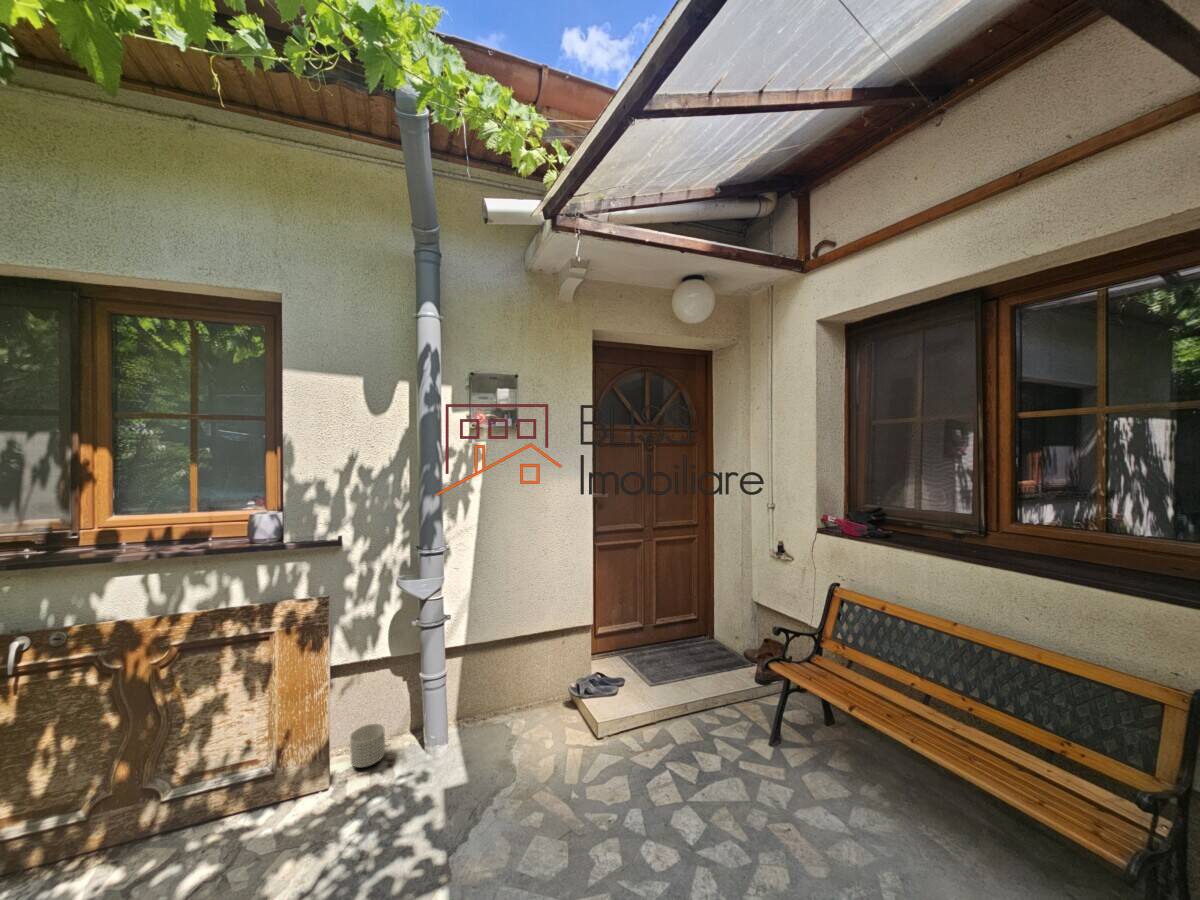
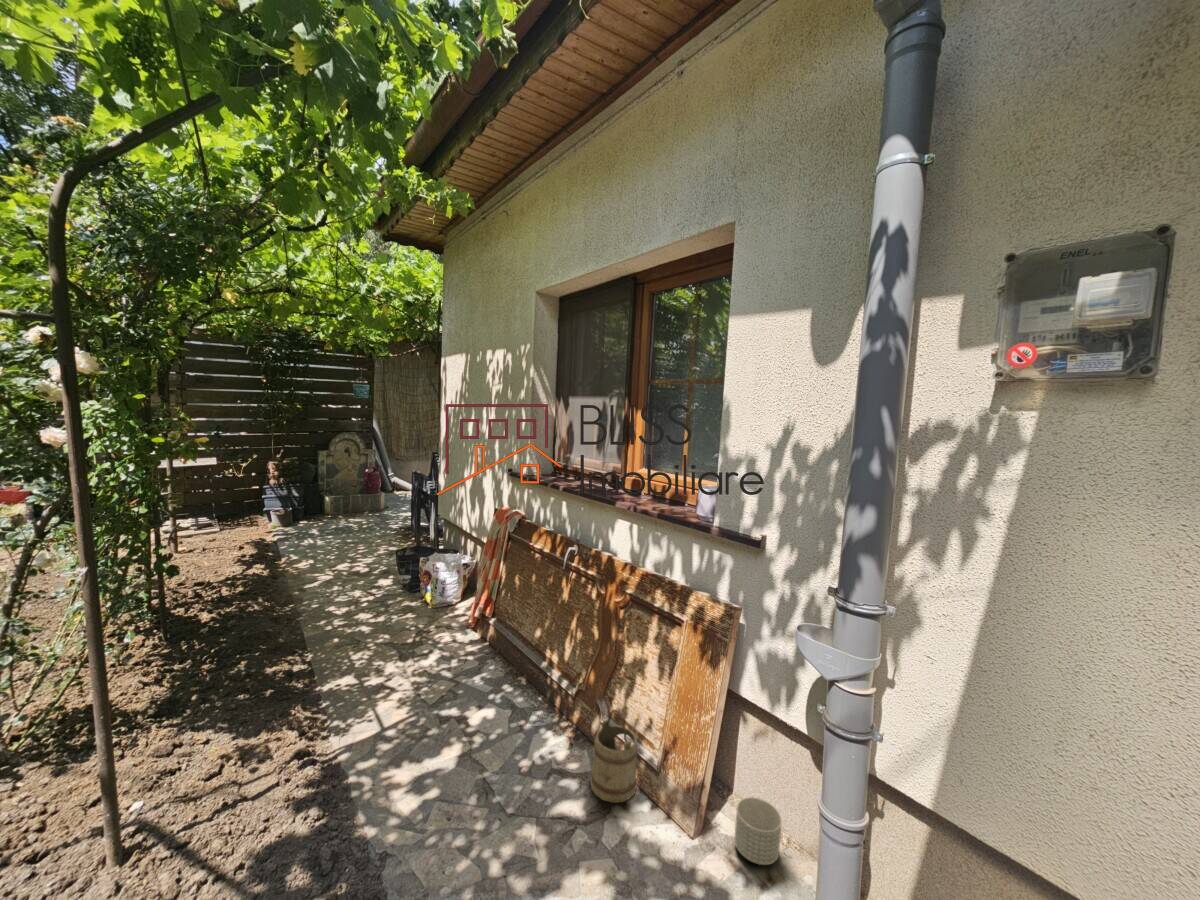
bucket: none [185,760,249,862] -> present [590,709,637,803]

